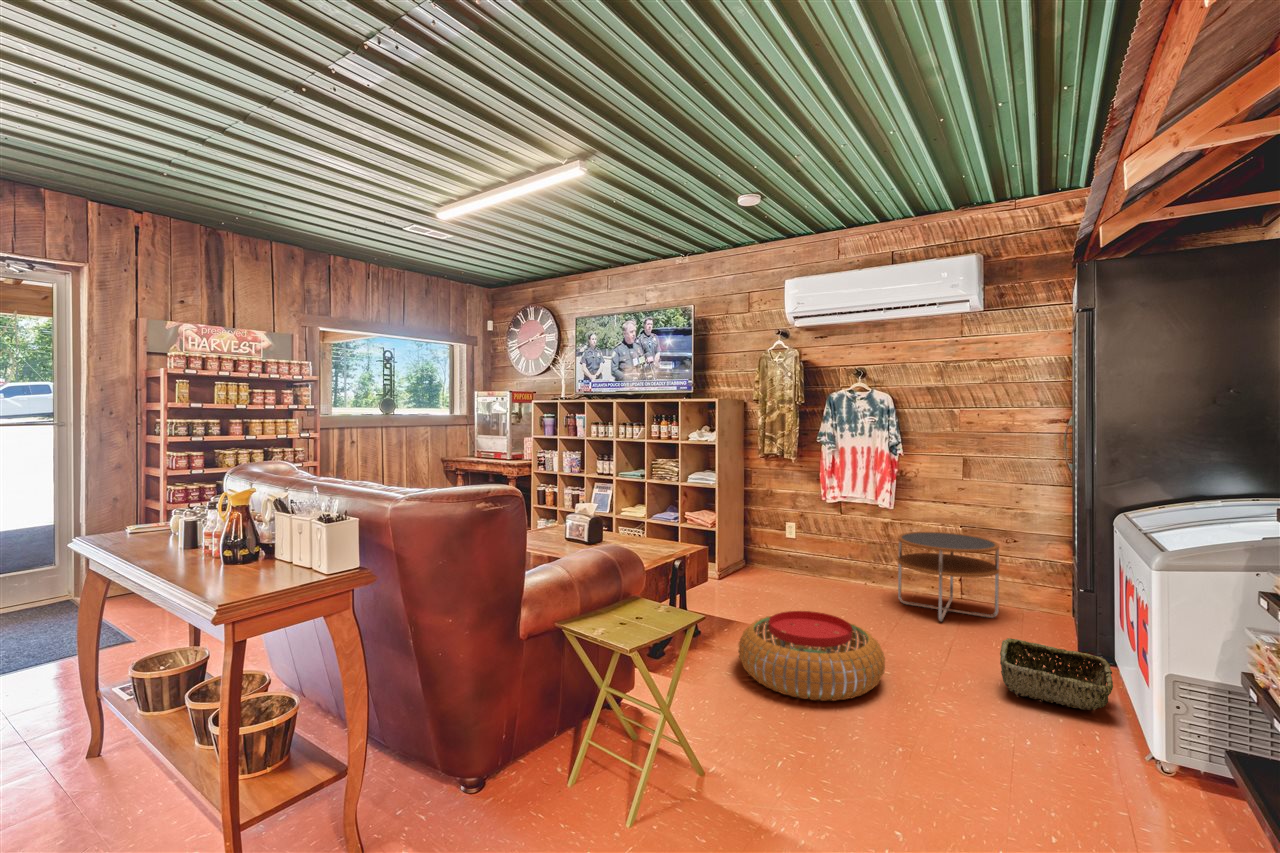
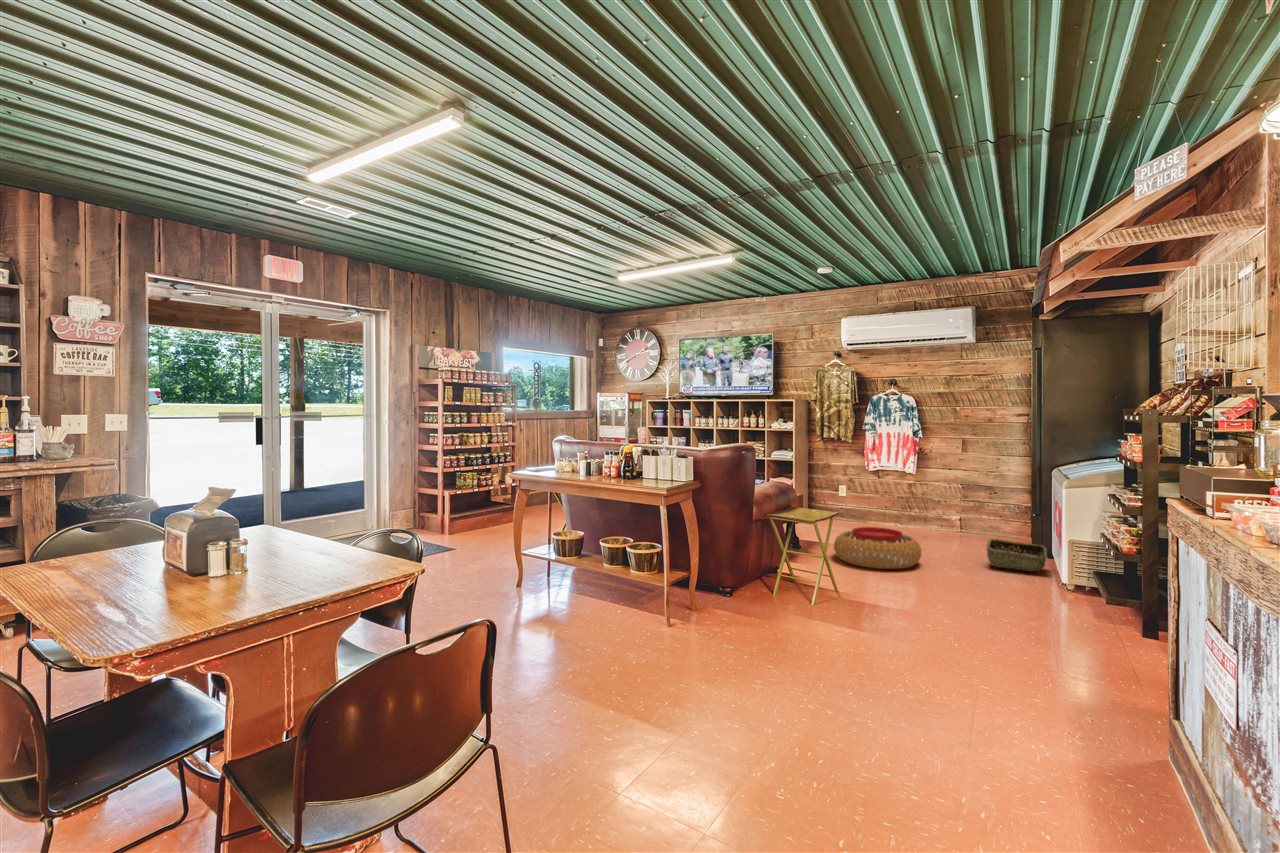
side table: present [898,532,999,621] -> none [920,488,986,542]

